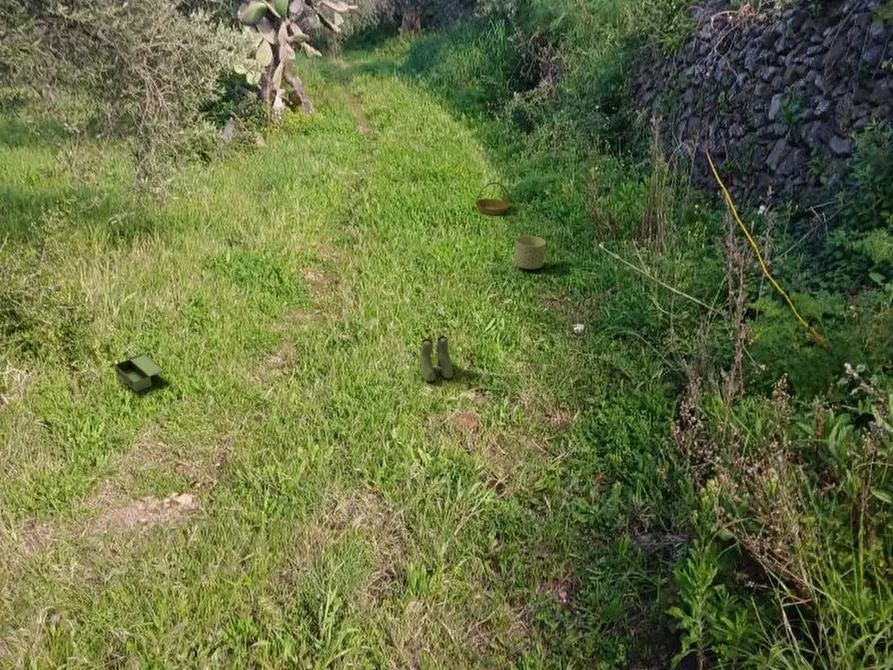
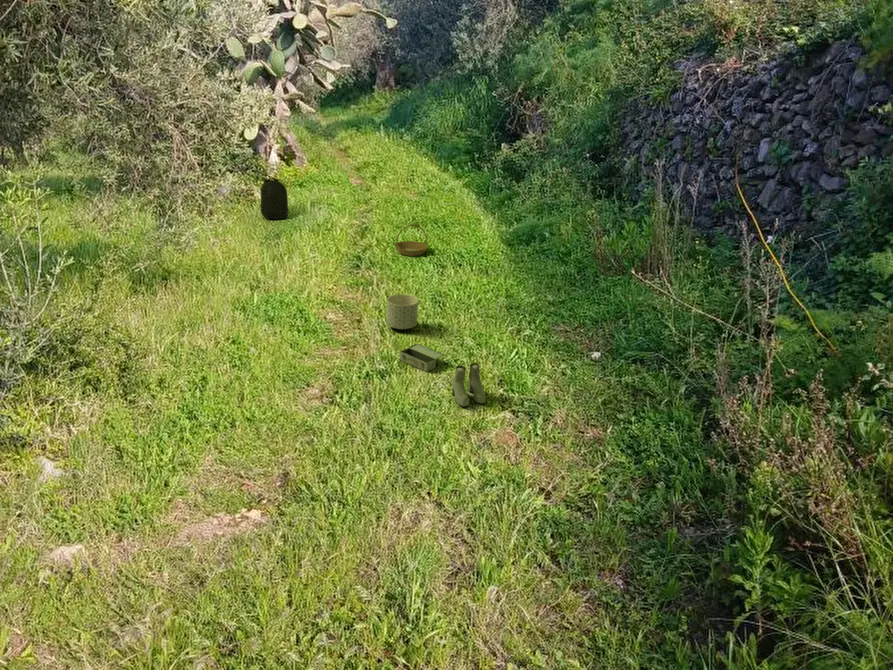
backpack: none [258,129,286,171] -> present [261,178,288,219]
basket: present [475,182,509,215] -> present [395,224,428,256]
planter: present [513,236,546,270] -> present [386,294,418,330]
toolbox: present [115,354,165,392] -> present [400,344,444,372]

